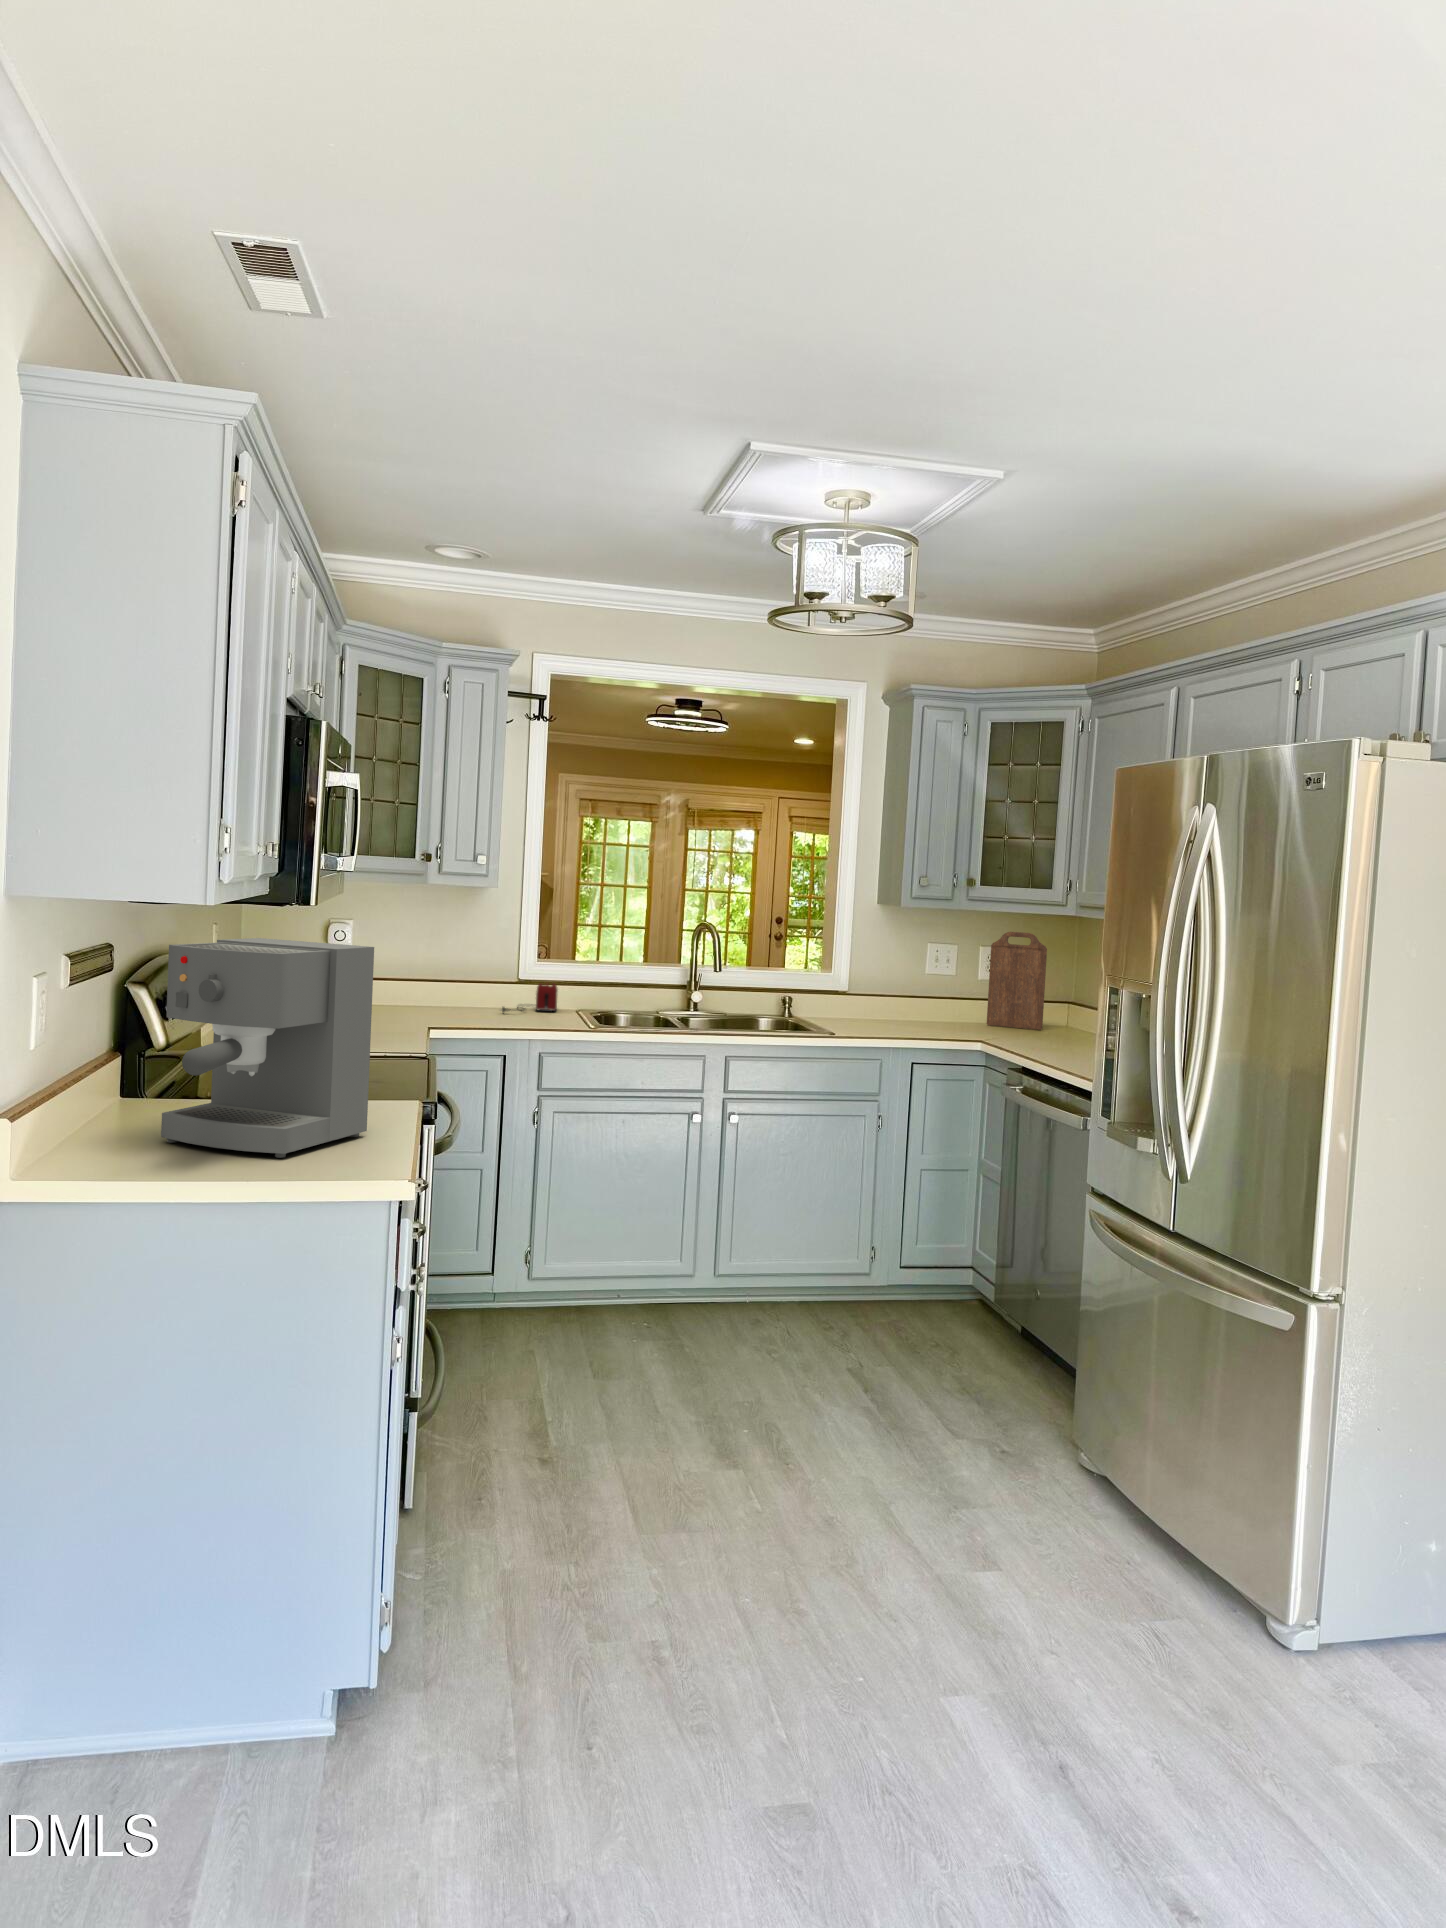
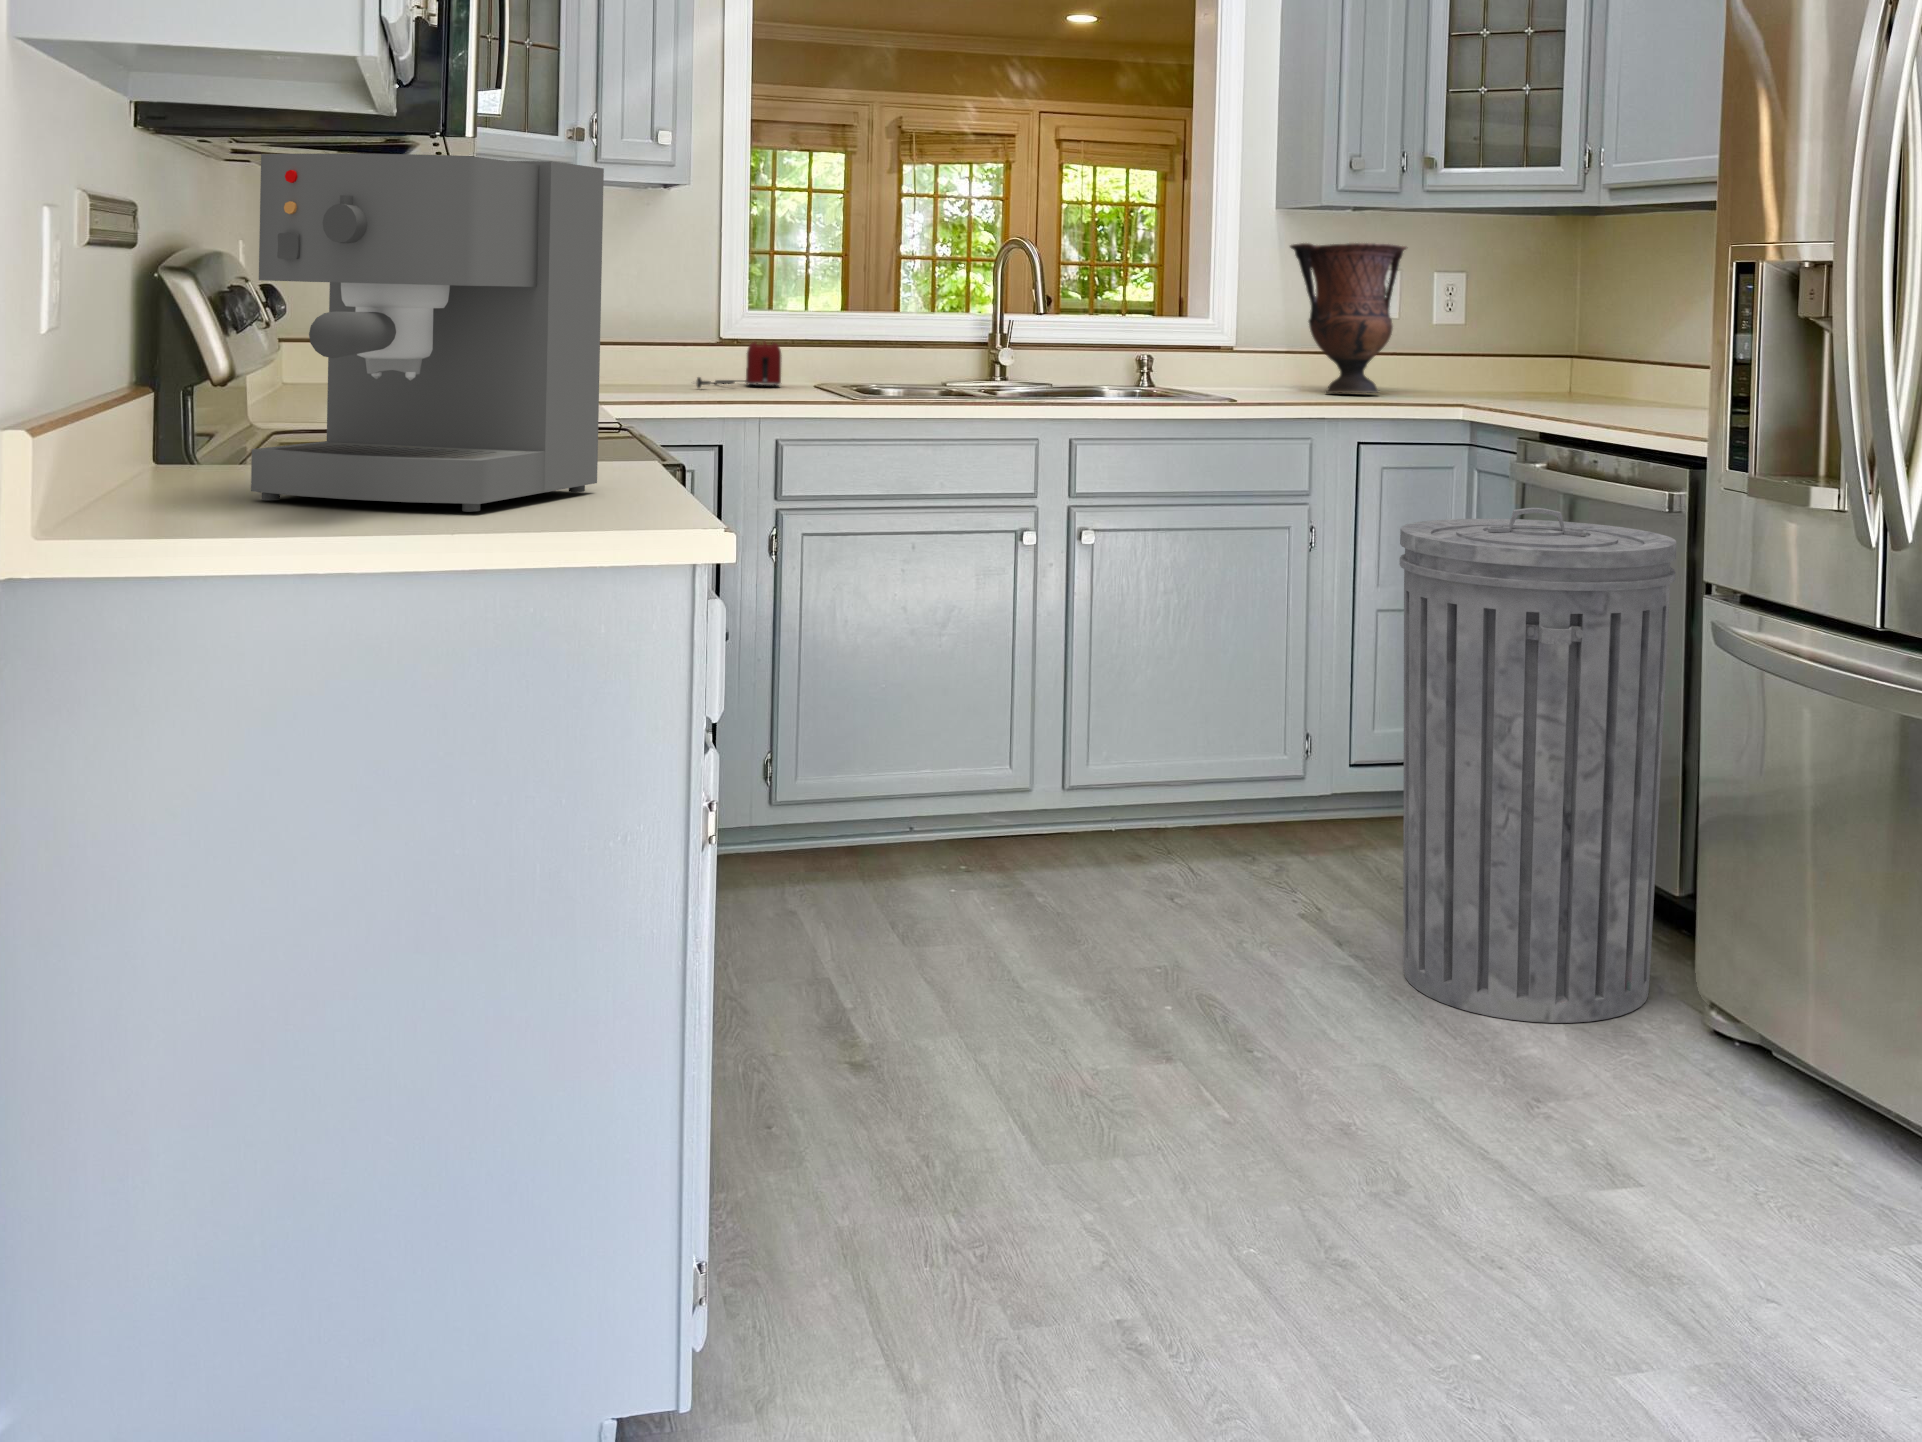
vase: none [886,927,964,1024] -> present [1290,243,1406,393]
cutting board: present [987,932,1047,1030] -> none [1445,248,1536,398]
trash can: none [900,1129,1078,1454] -> present [1400,508,1676,1023]

